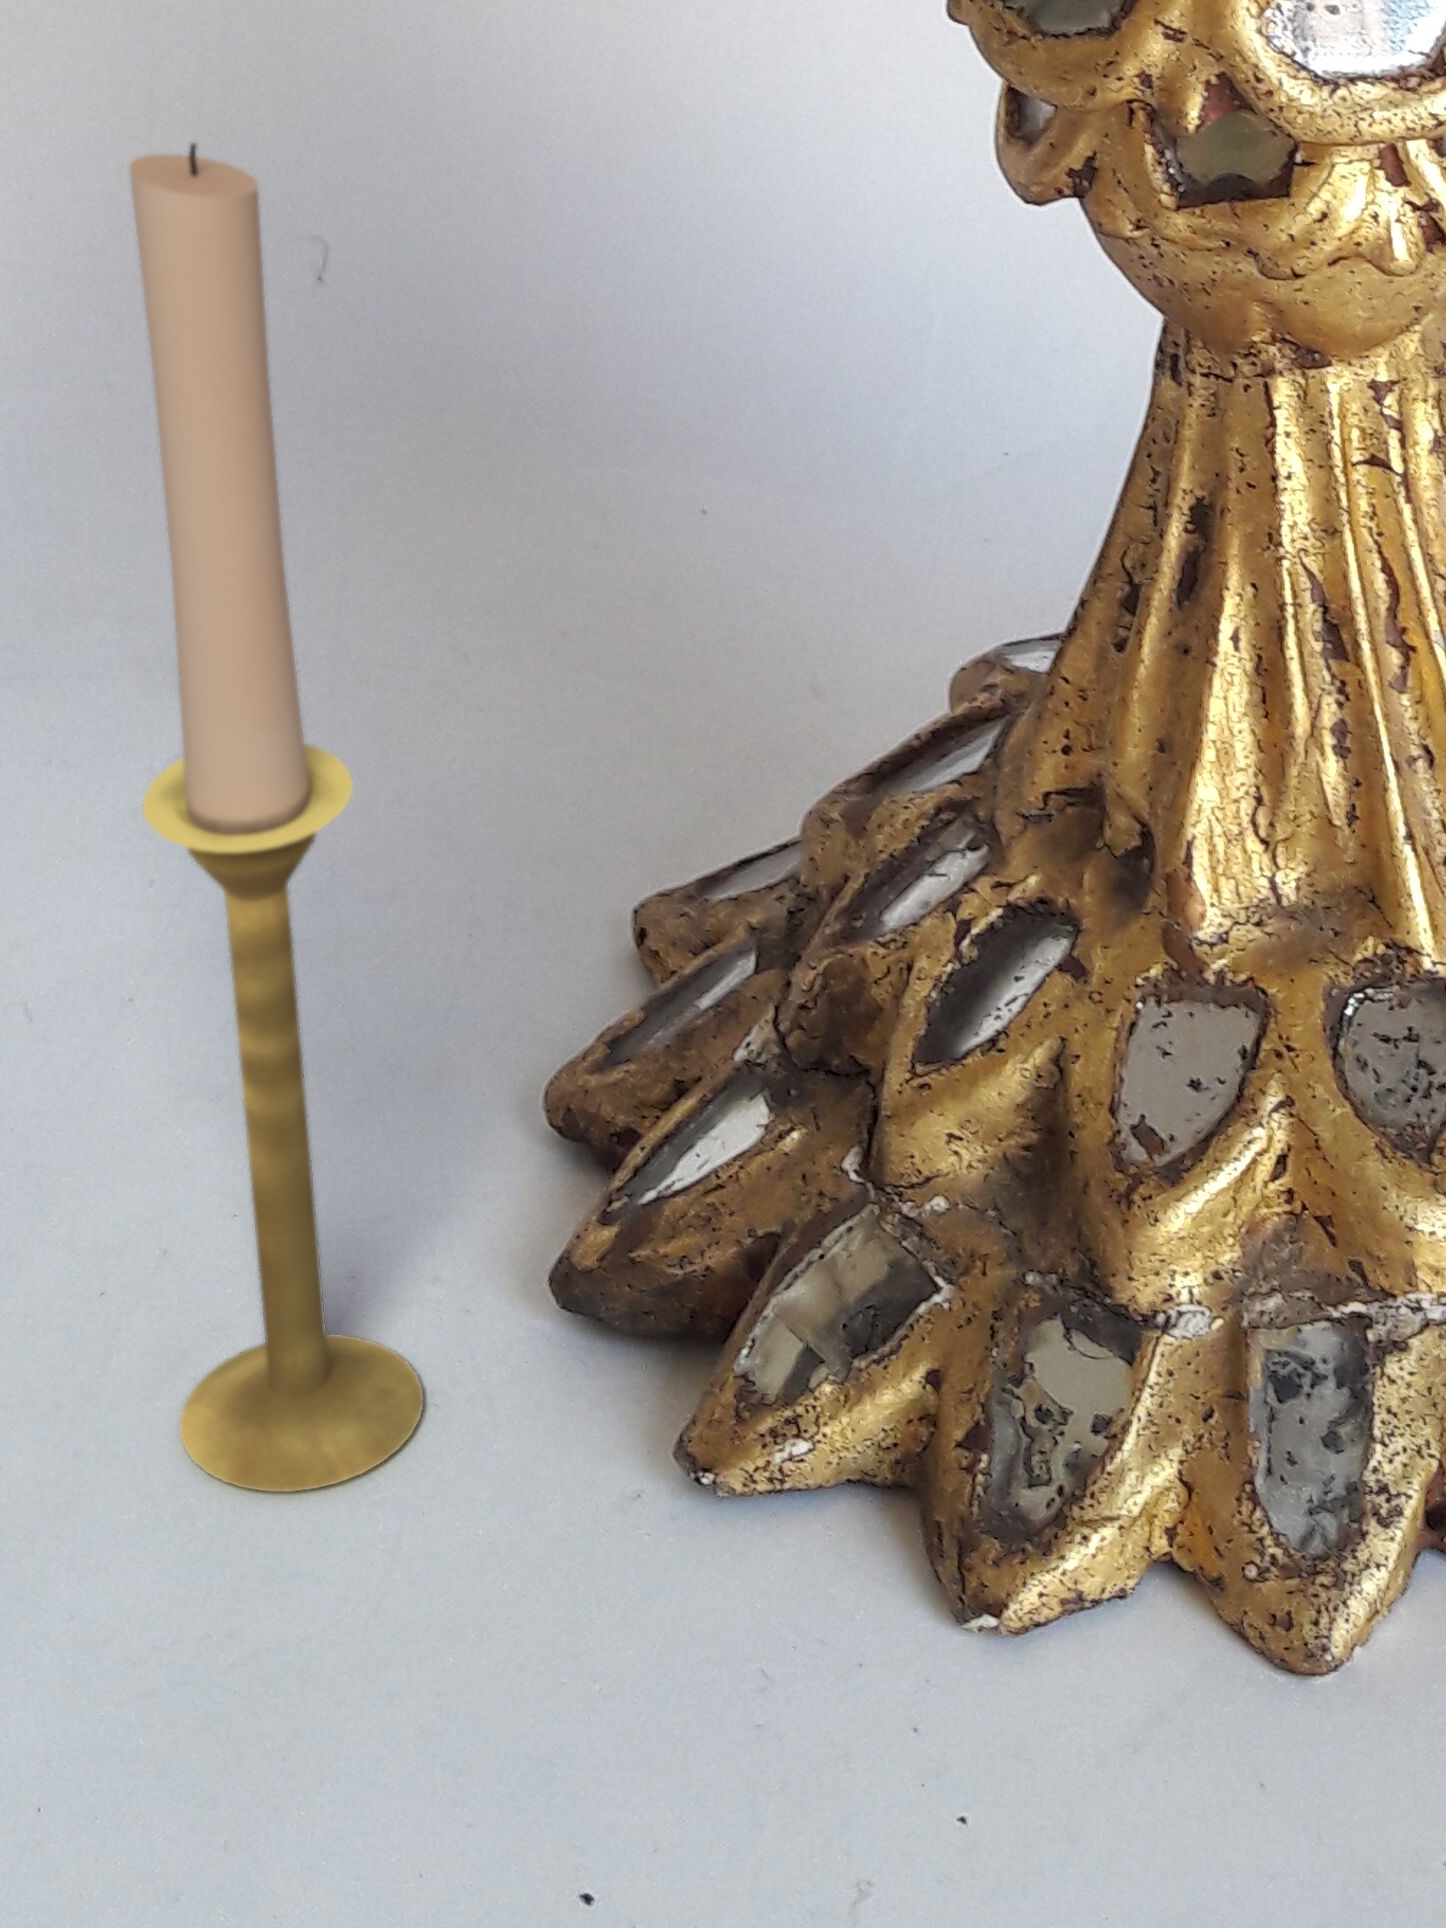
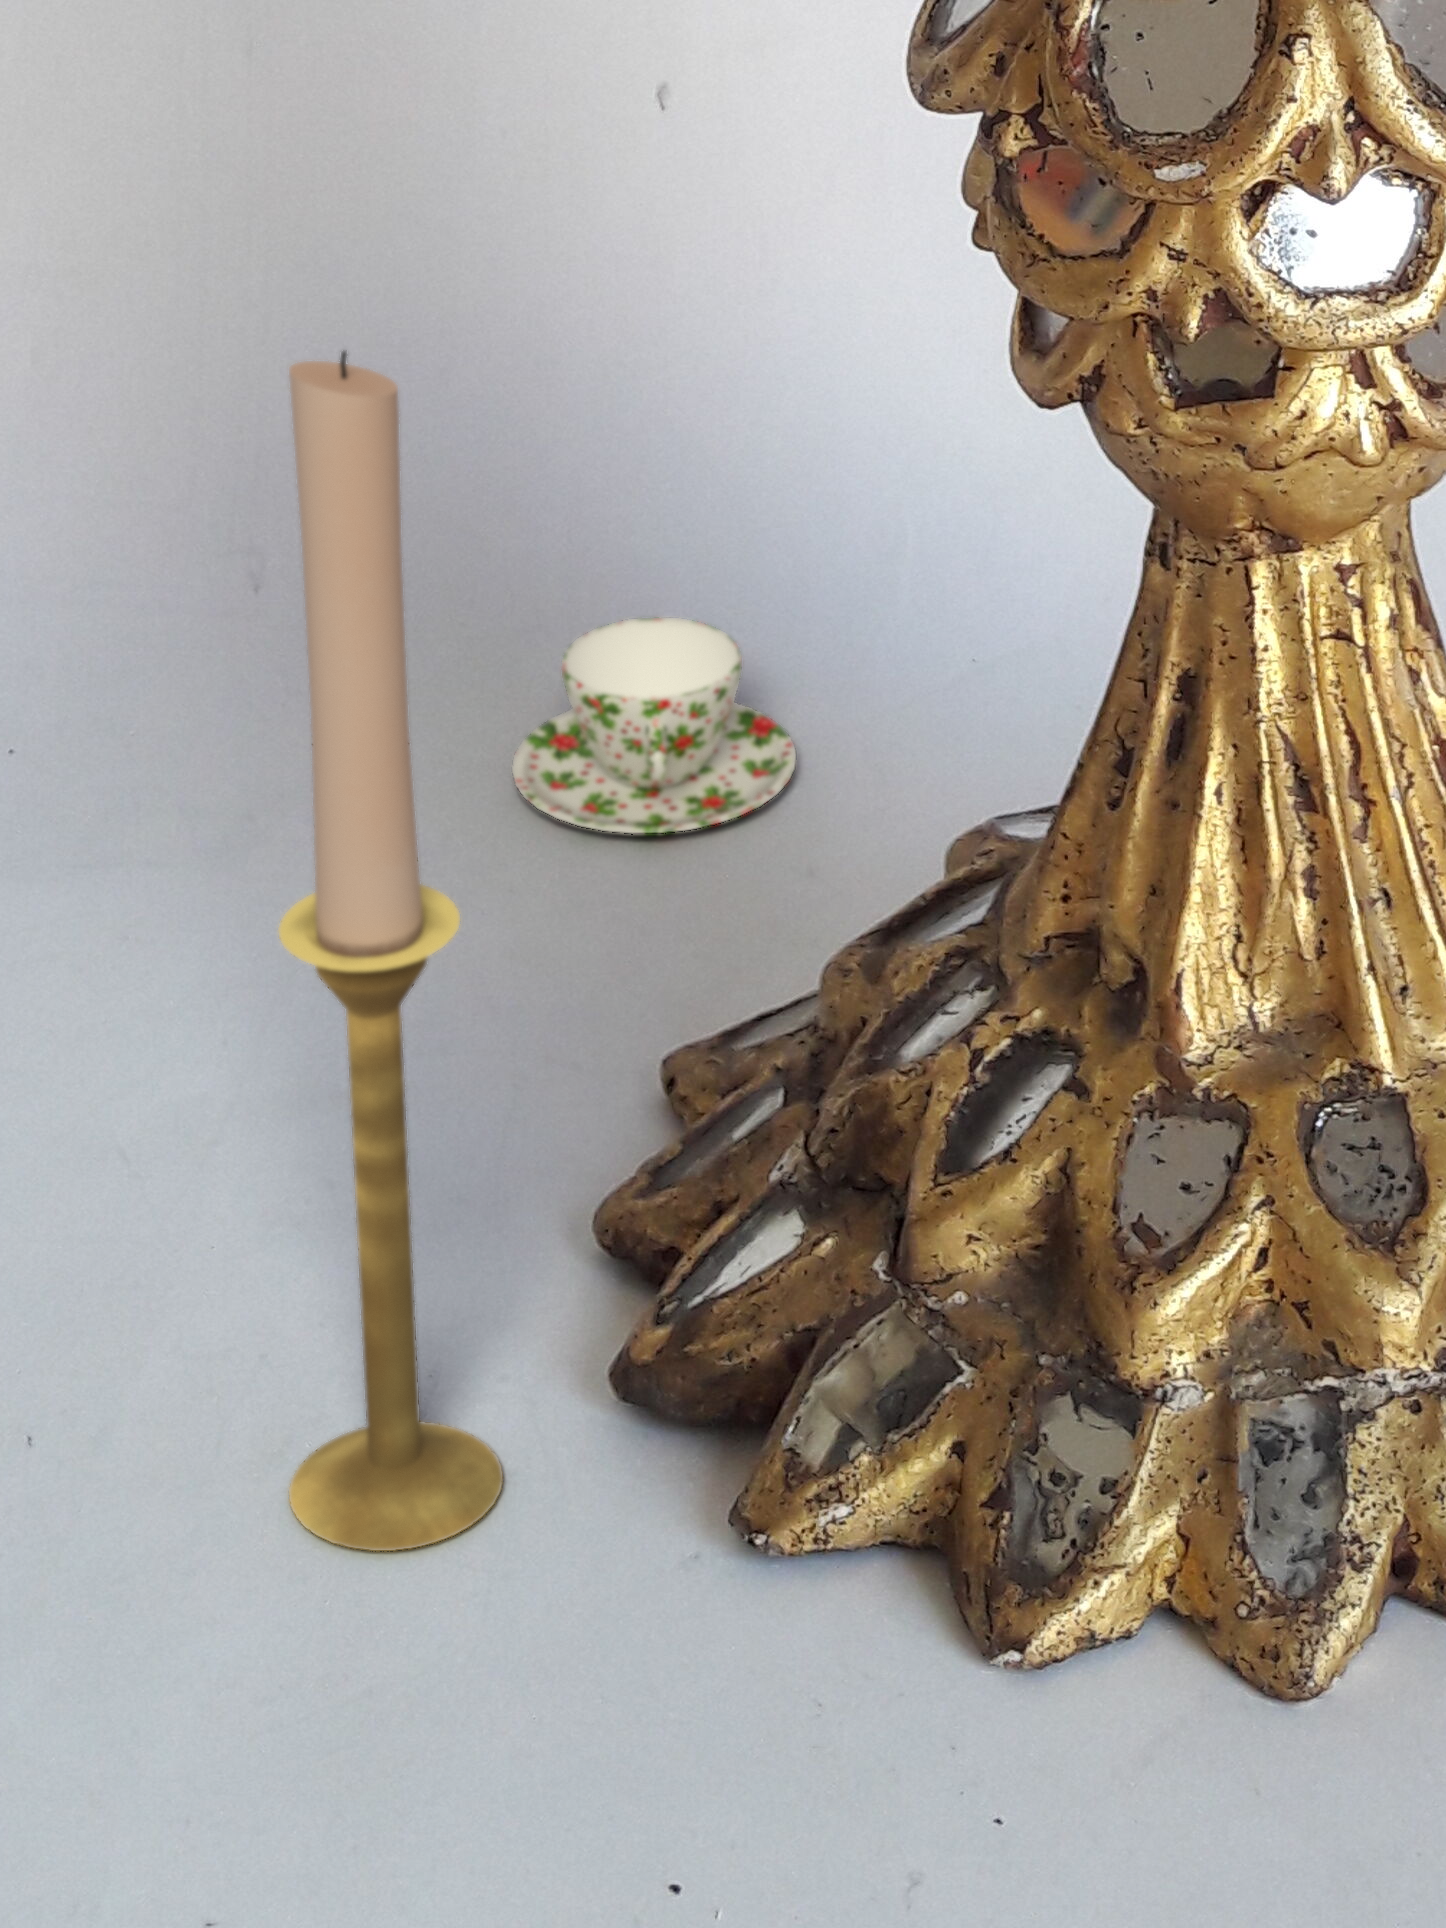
teacup: none [494,400,808,641] -> present [512,617,796,833]

